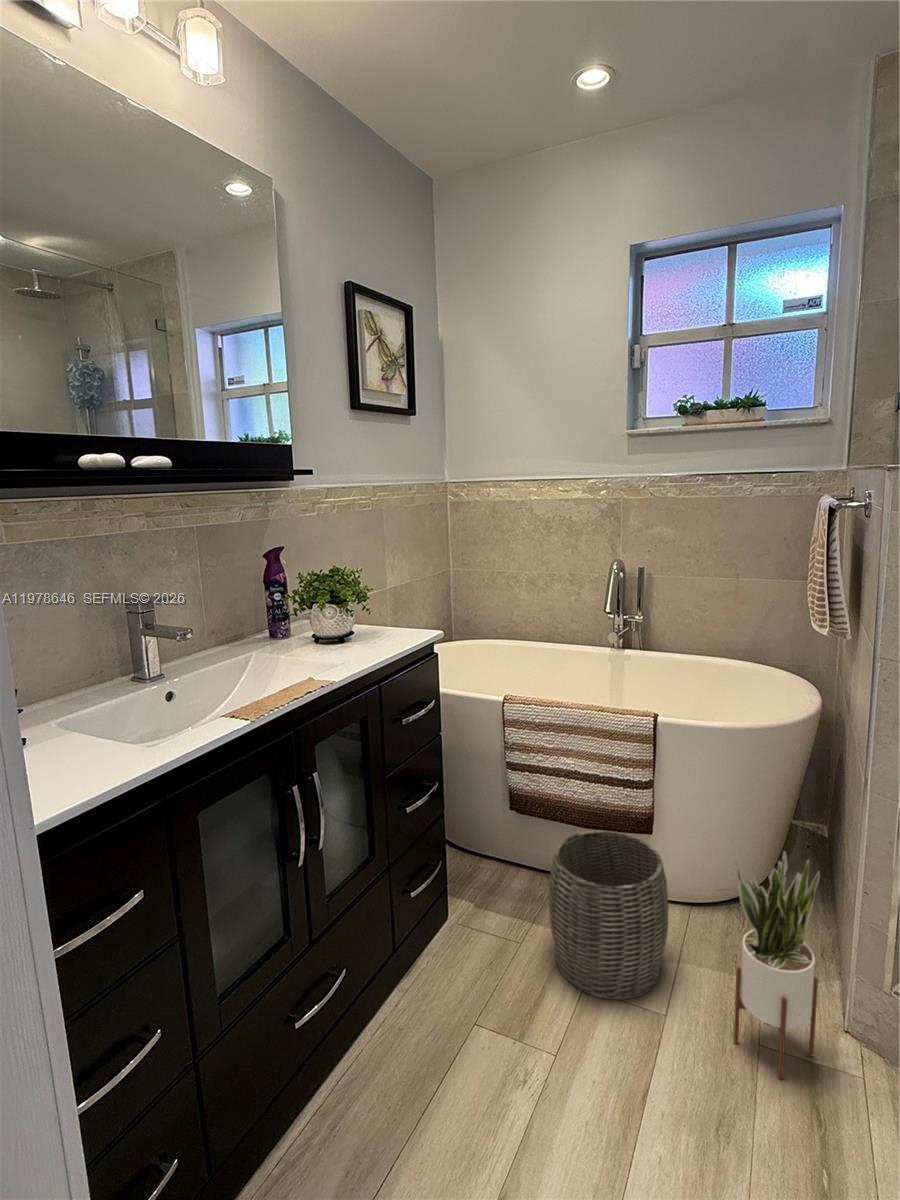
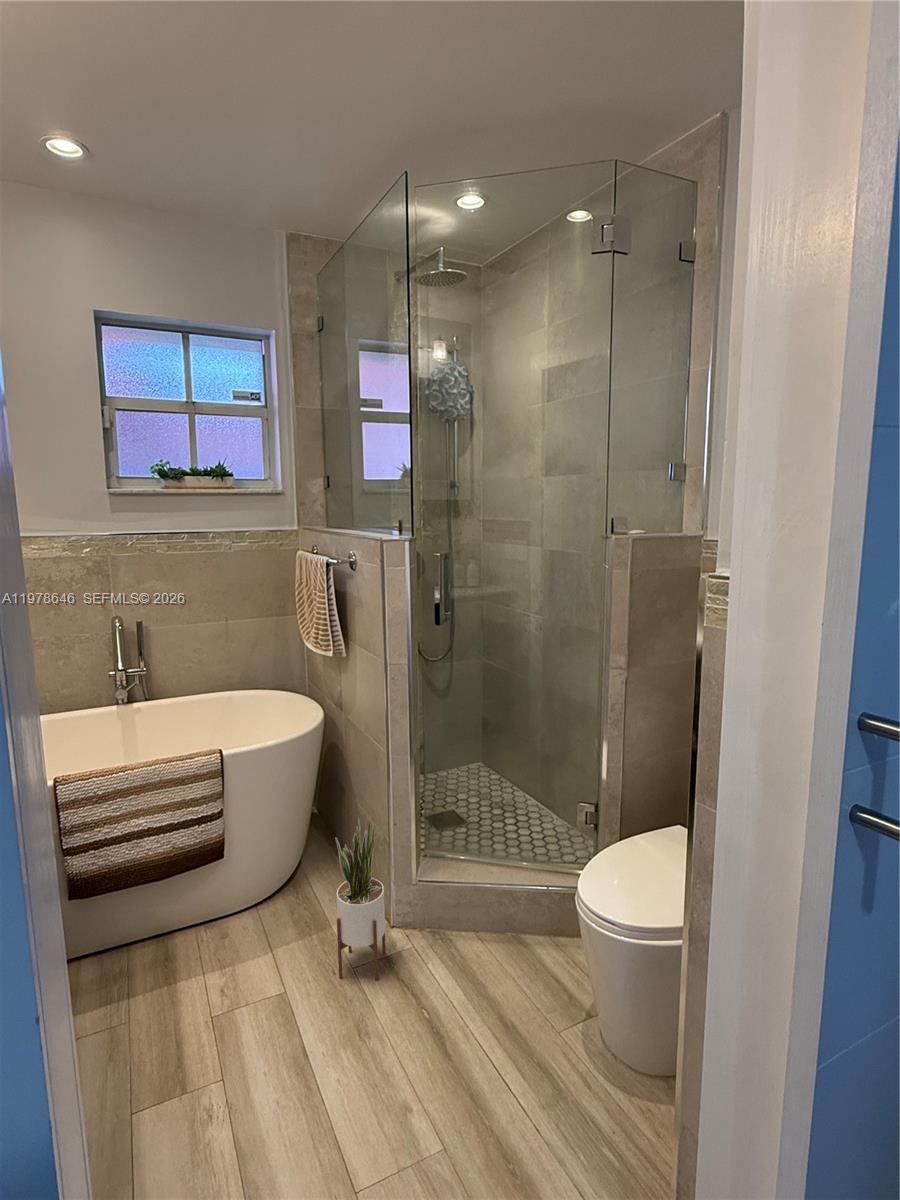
woven basket: present [549,831,668,1000] -> none [156,864,270,1022]

